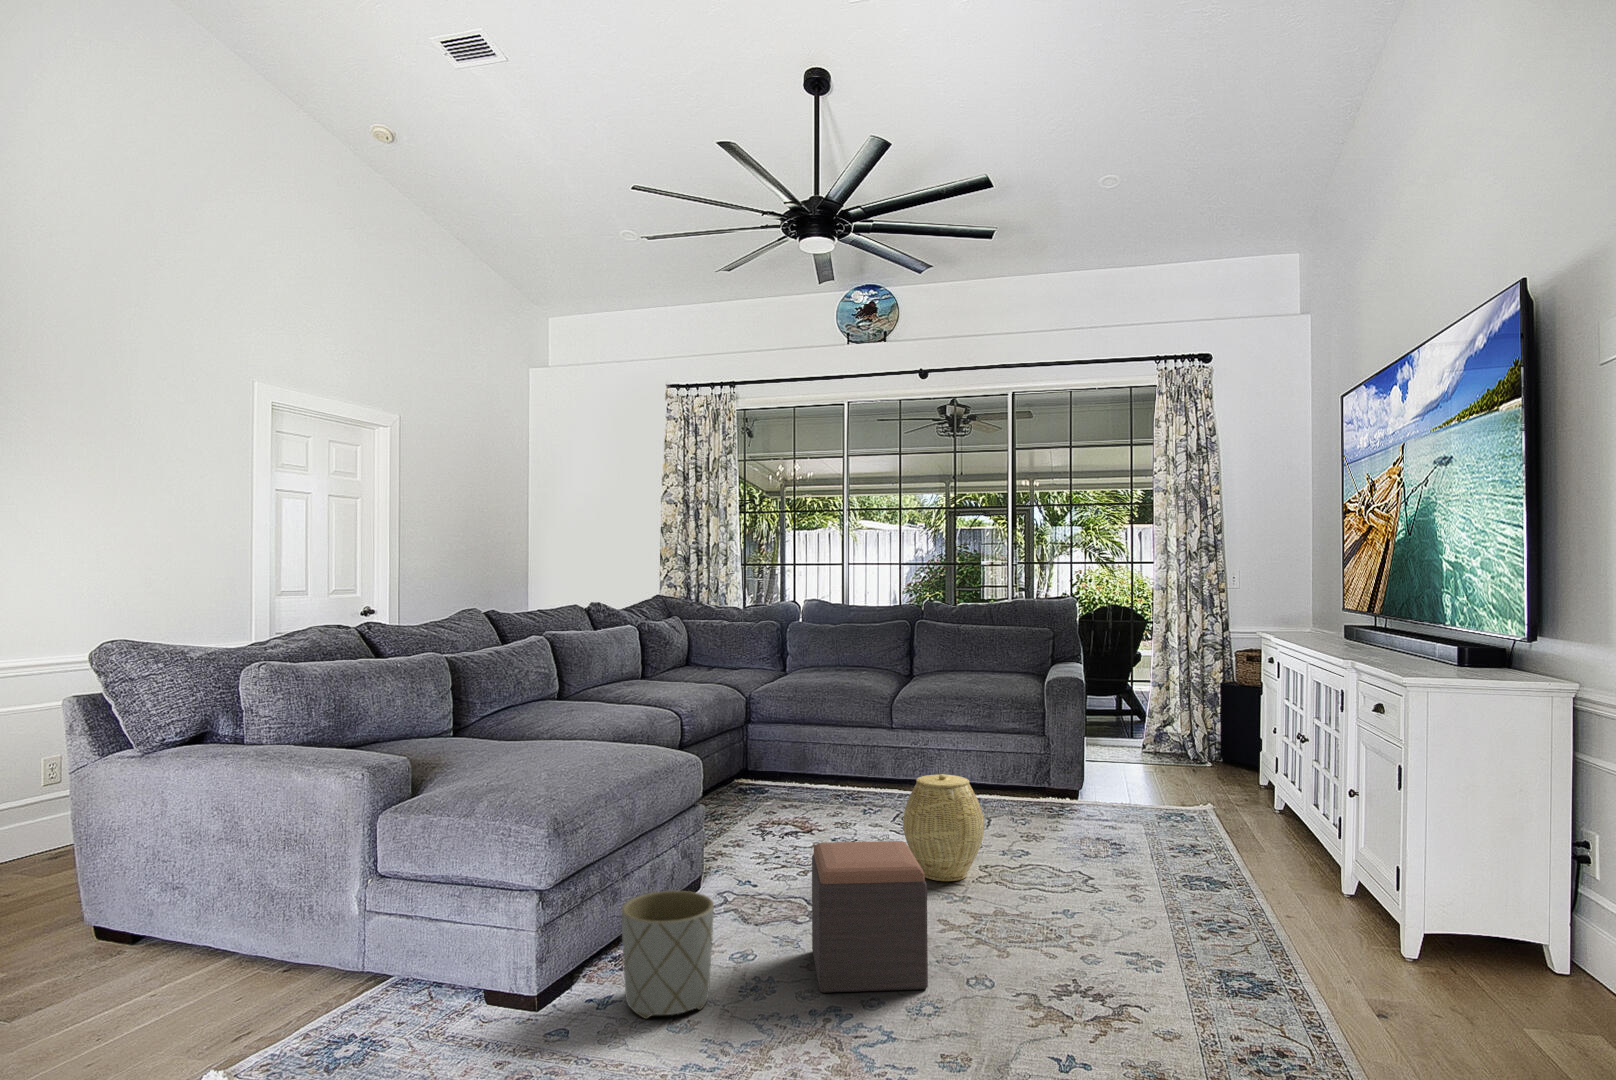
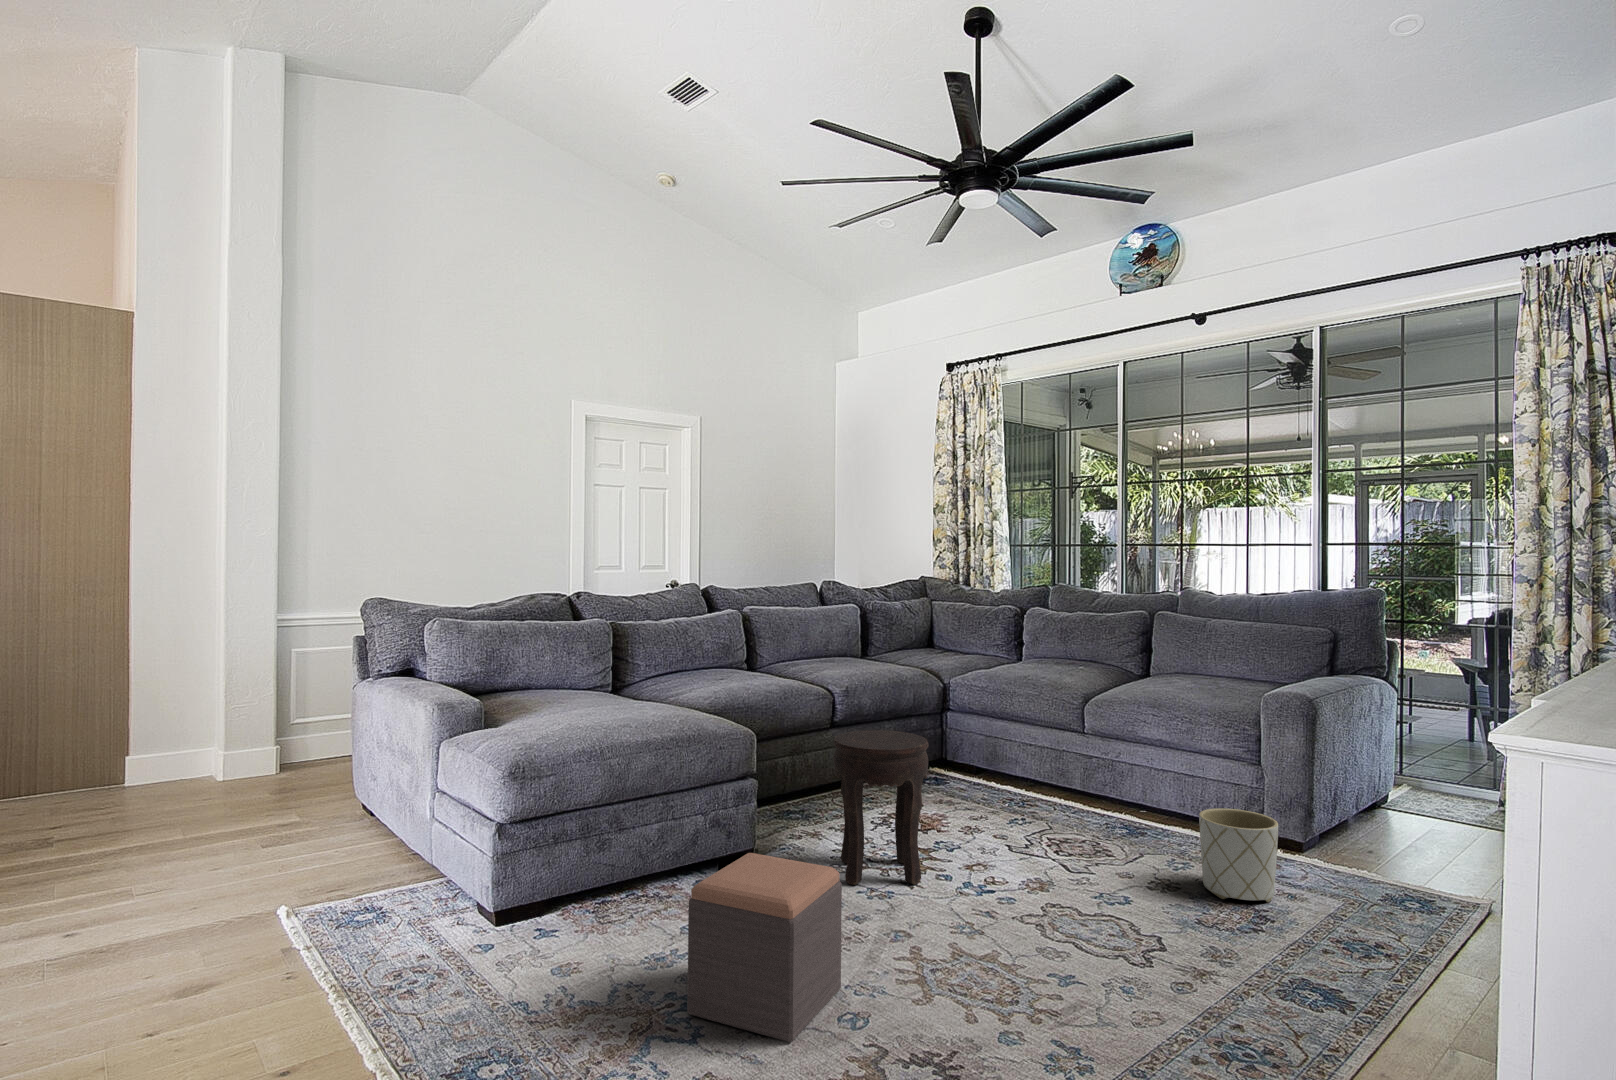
side table: none [772,733,859,876] -> present [833,730,929,885]
woven basket: present [903,774,984,881] -> none [949,795,1046,924]
planter: present [621,891,714,1019] -> present [1199,808,1278,902]

